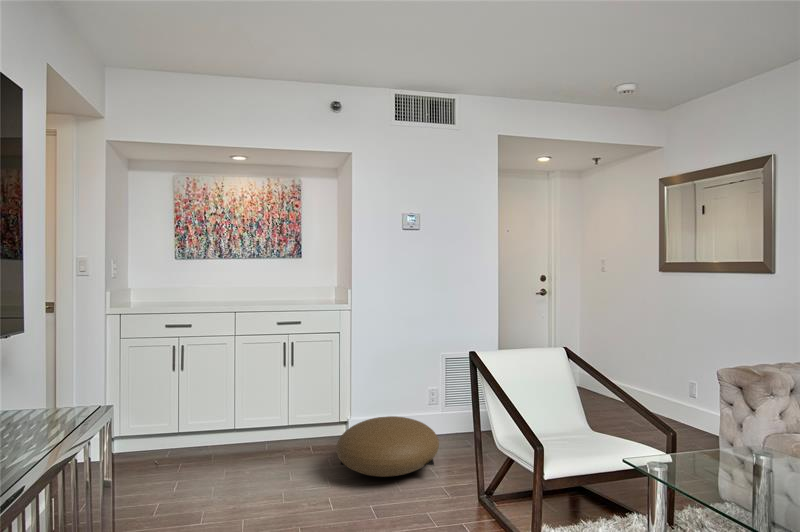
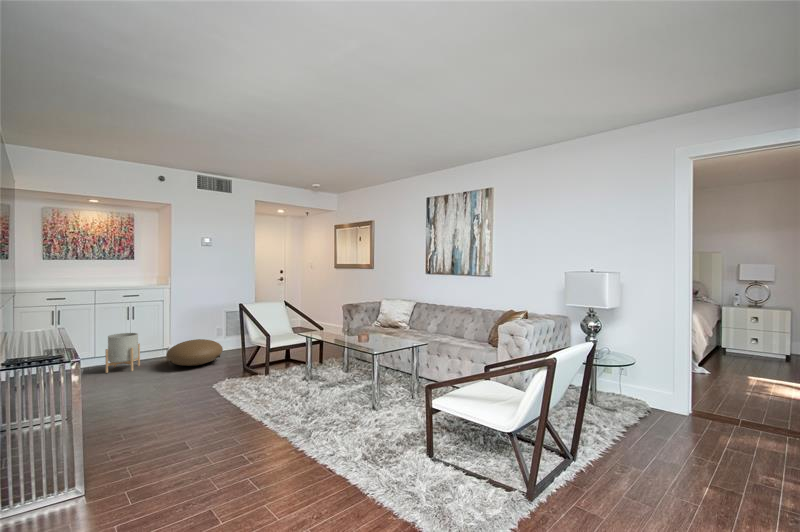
planter: none [243,392,299,469] -> present [105,333,140,373]

